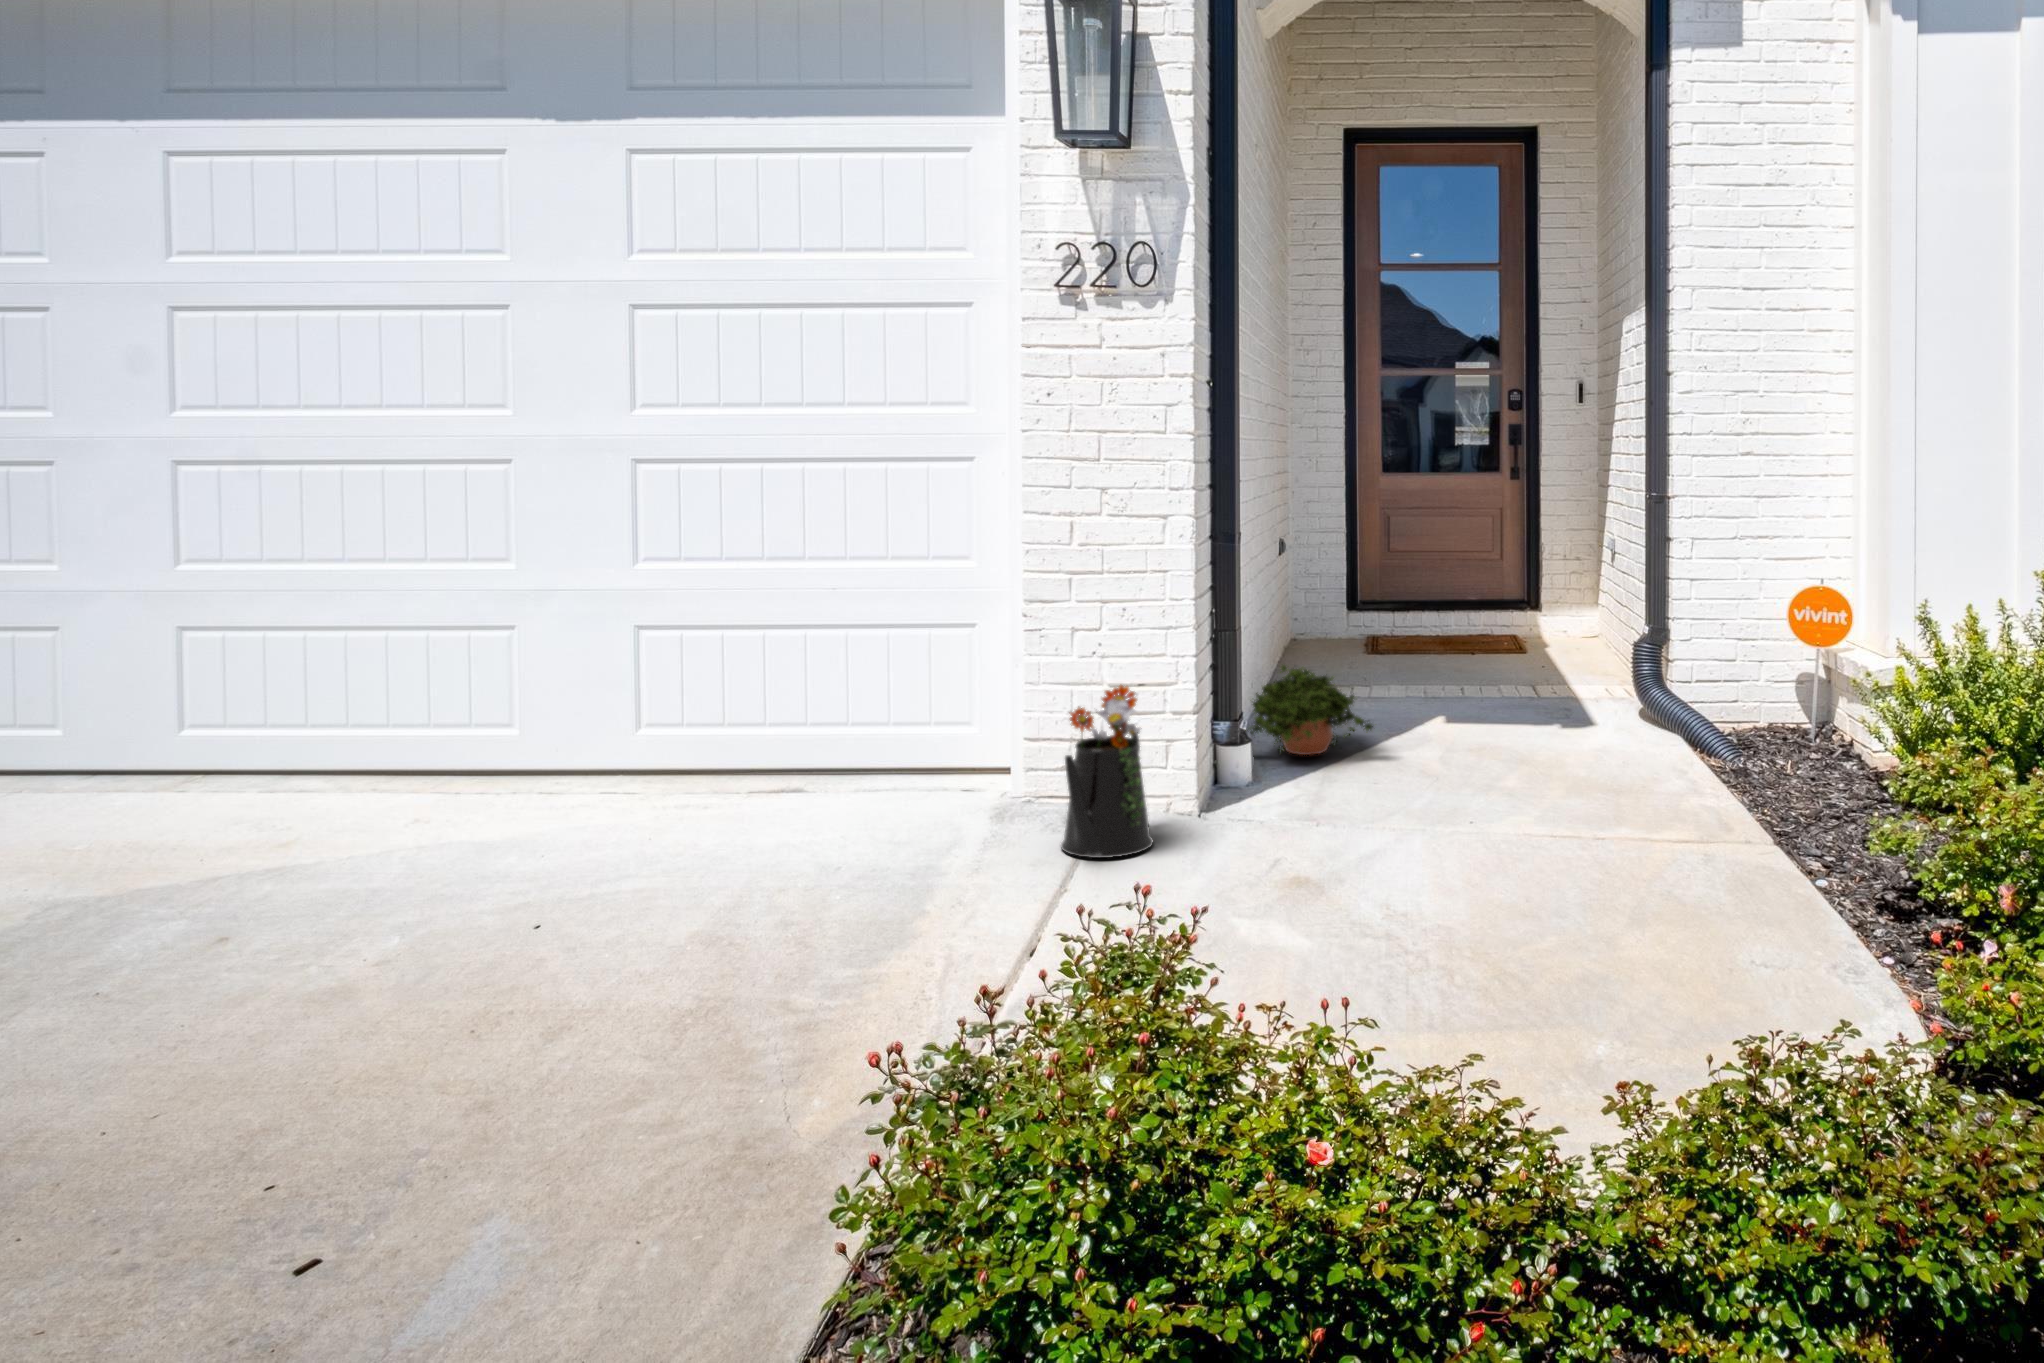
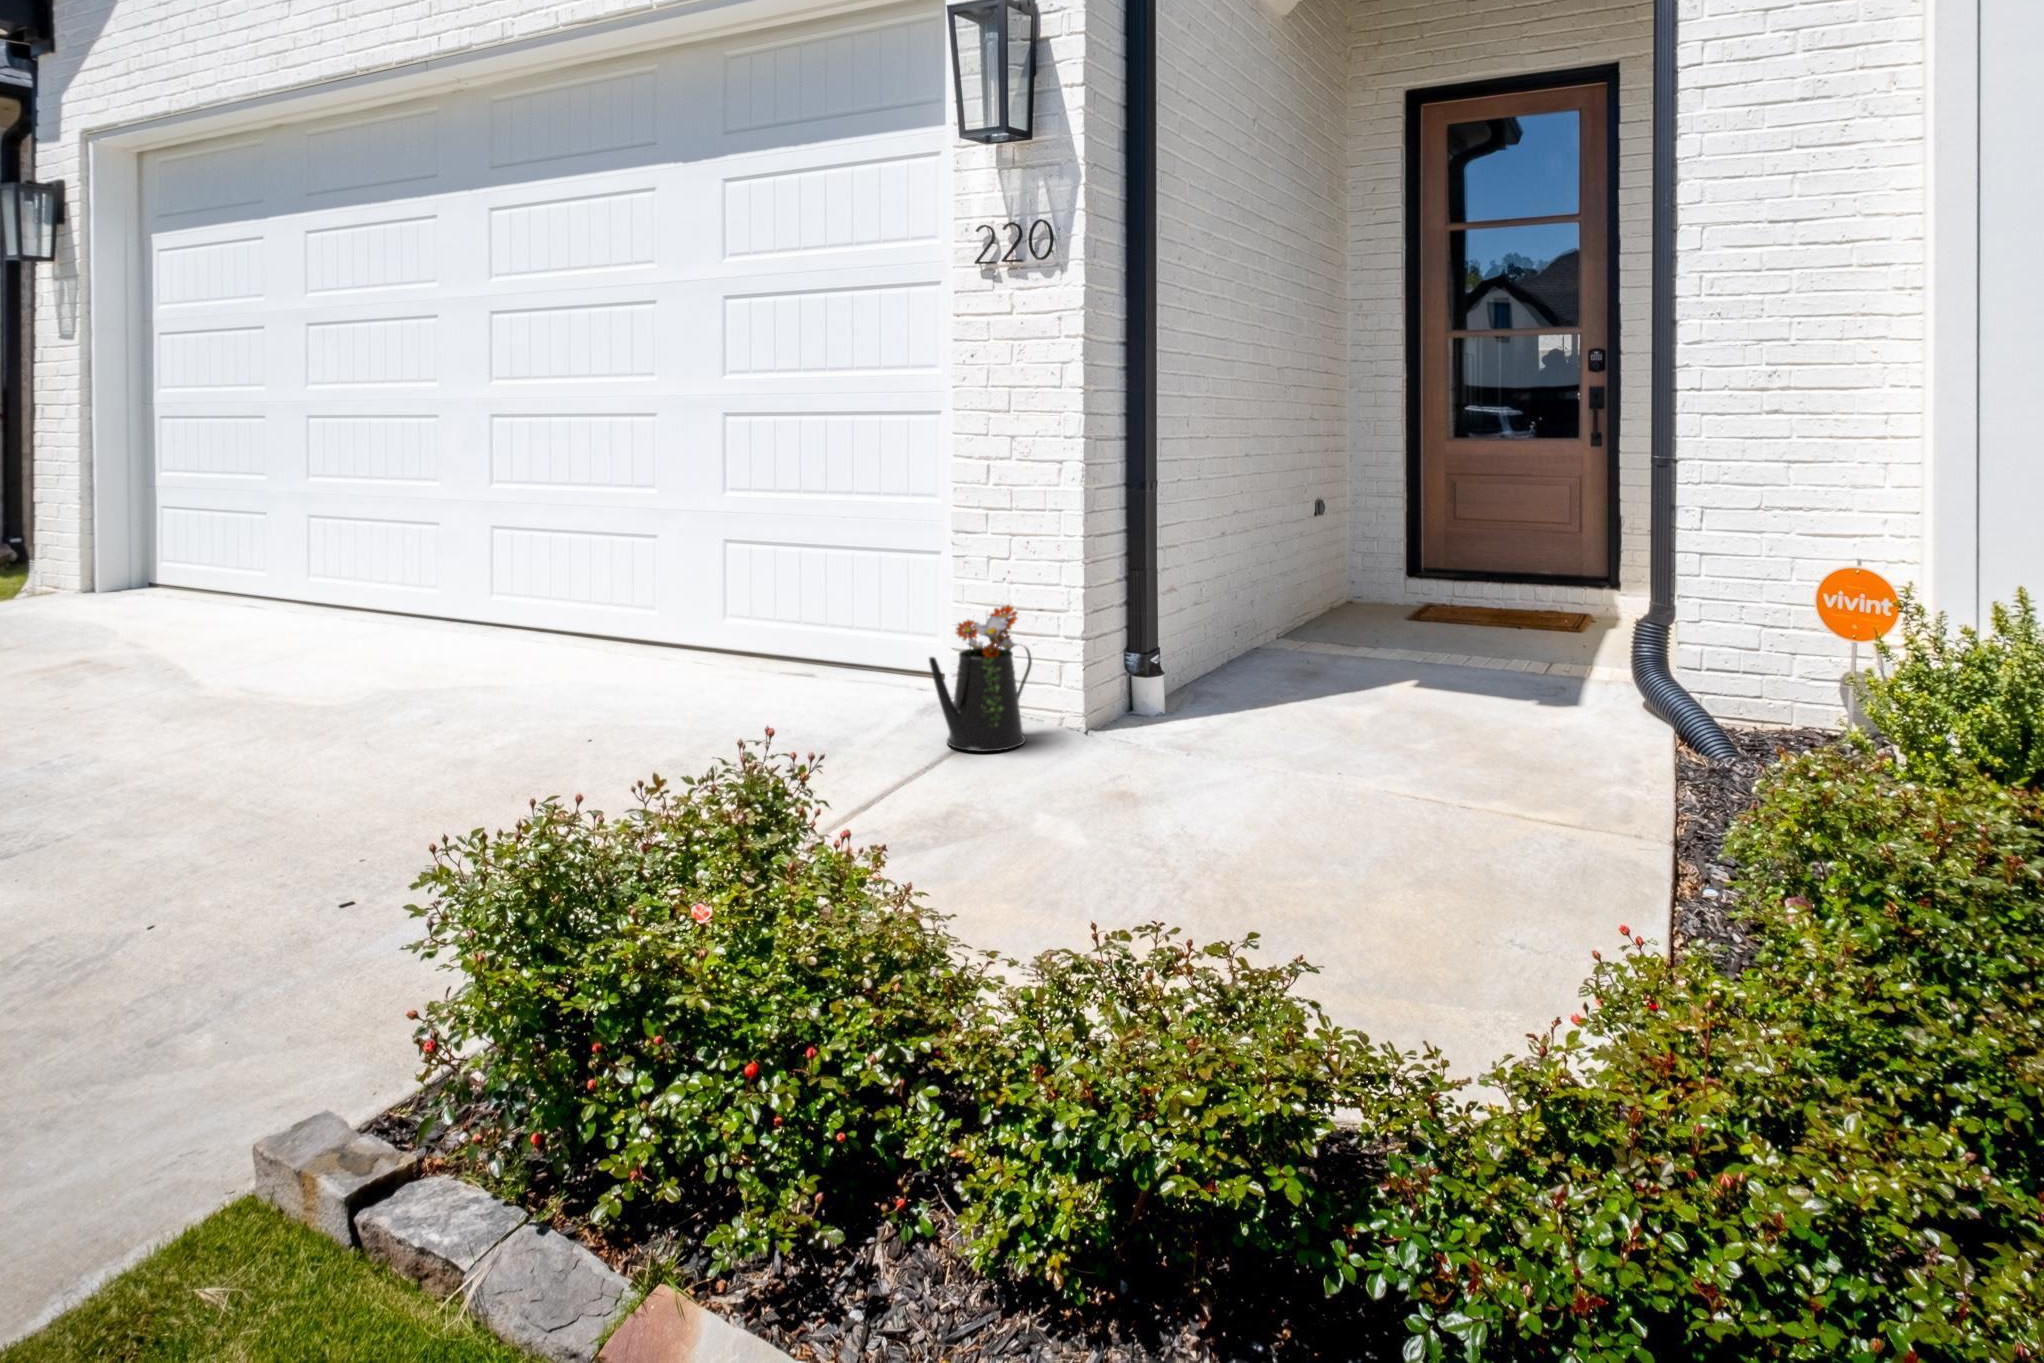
potted plant: present [1245,665,1373,755] -> none [1186,607,1313,693]

